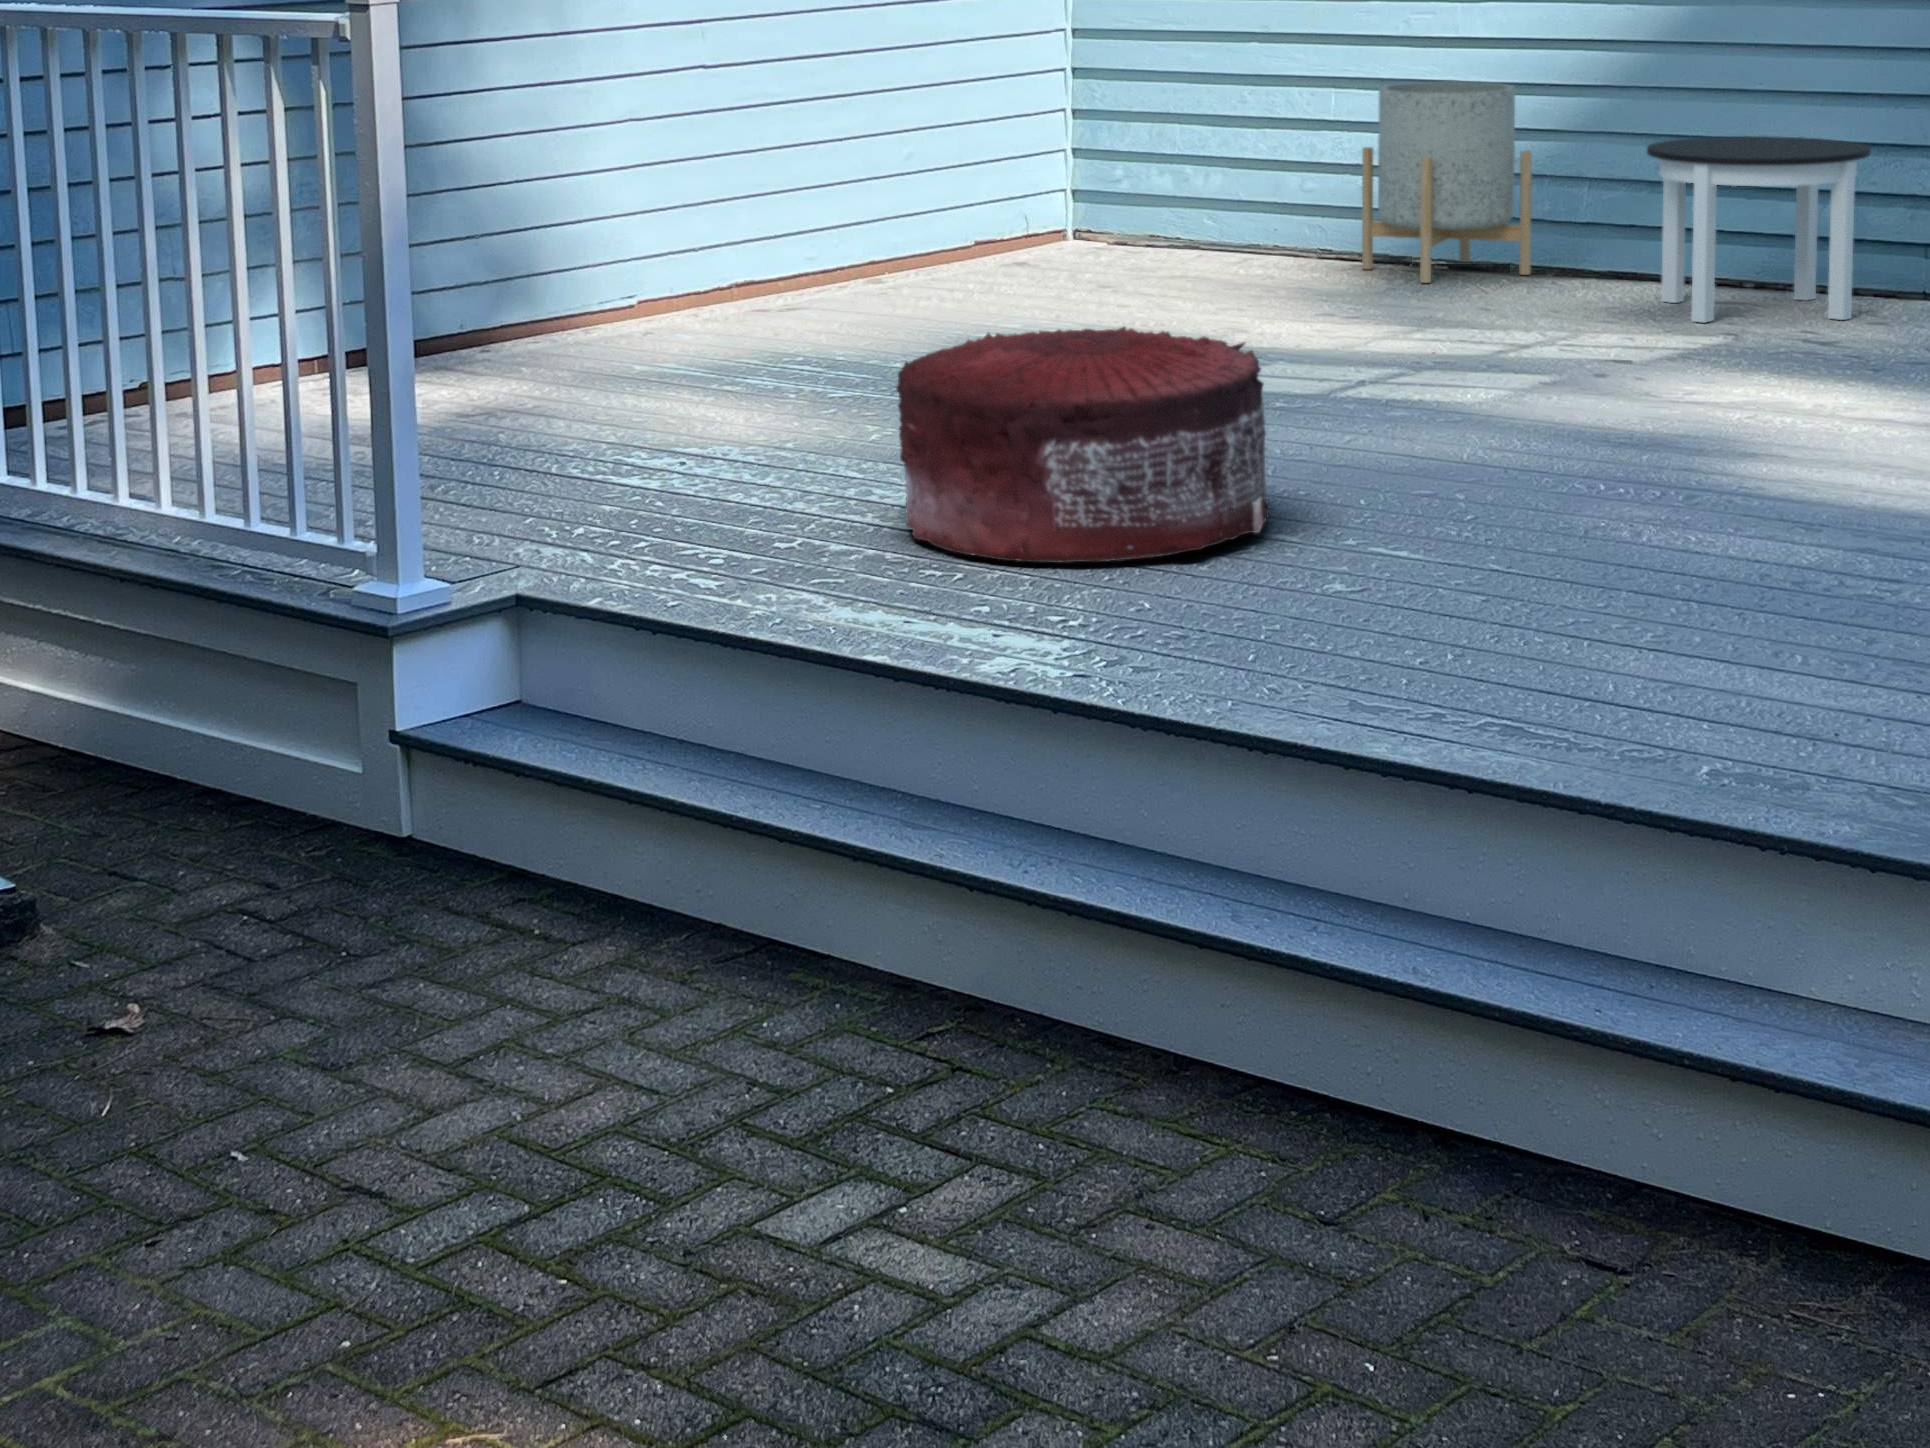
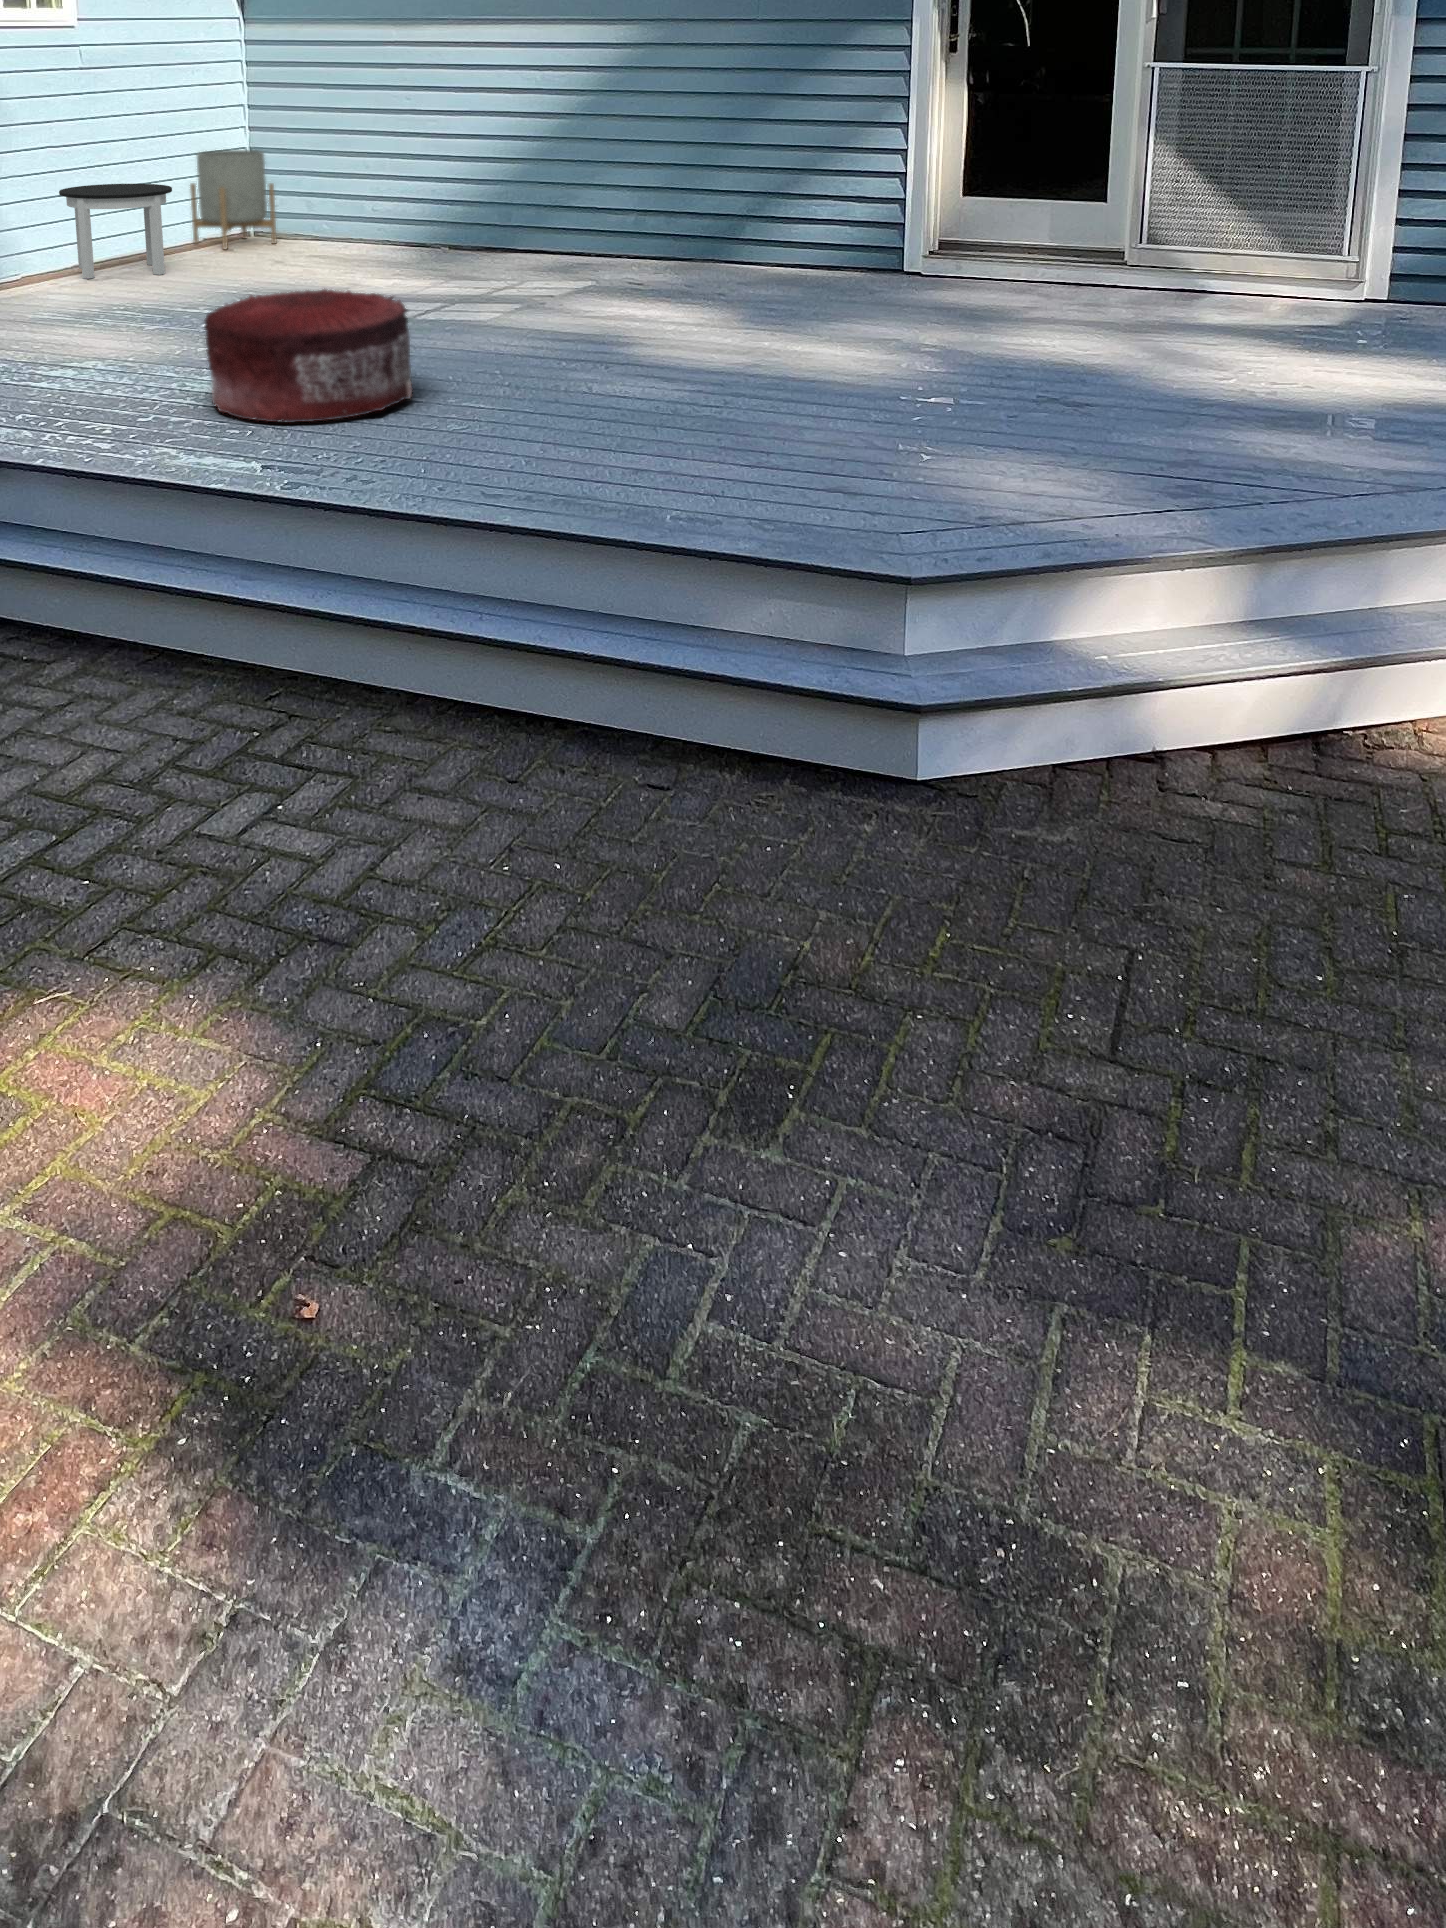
planter: present [1362,82,1532,283] -> present [190,150,277,249]
round table: present [1647,136,1871,323] -> present [59,184,172,279]

